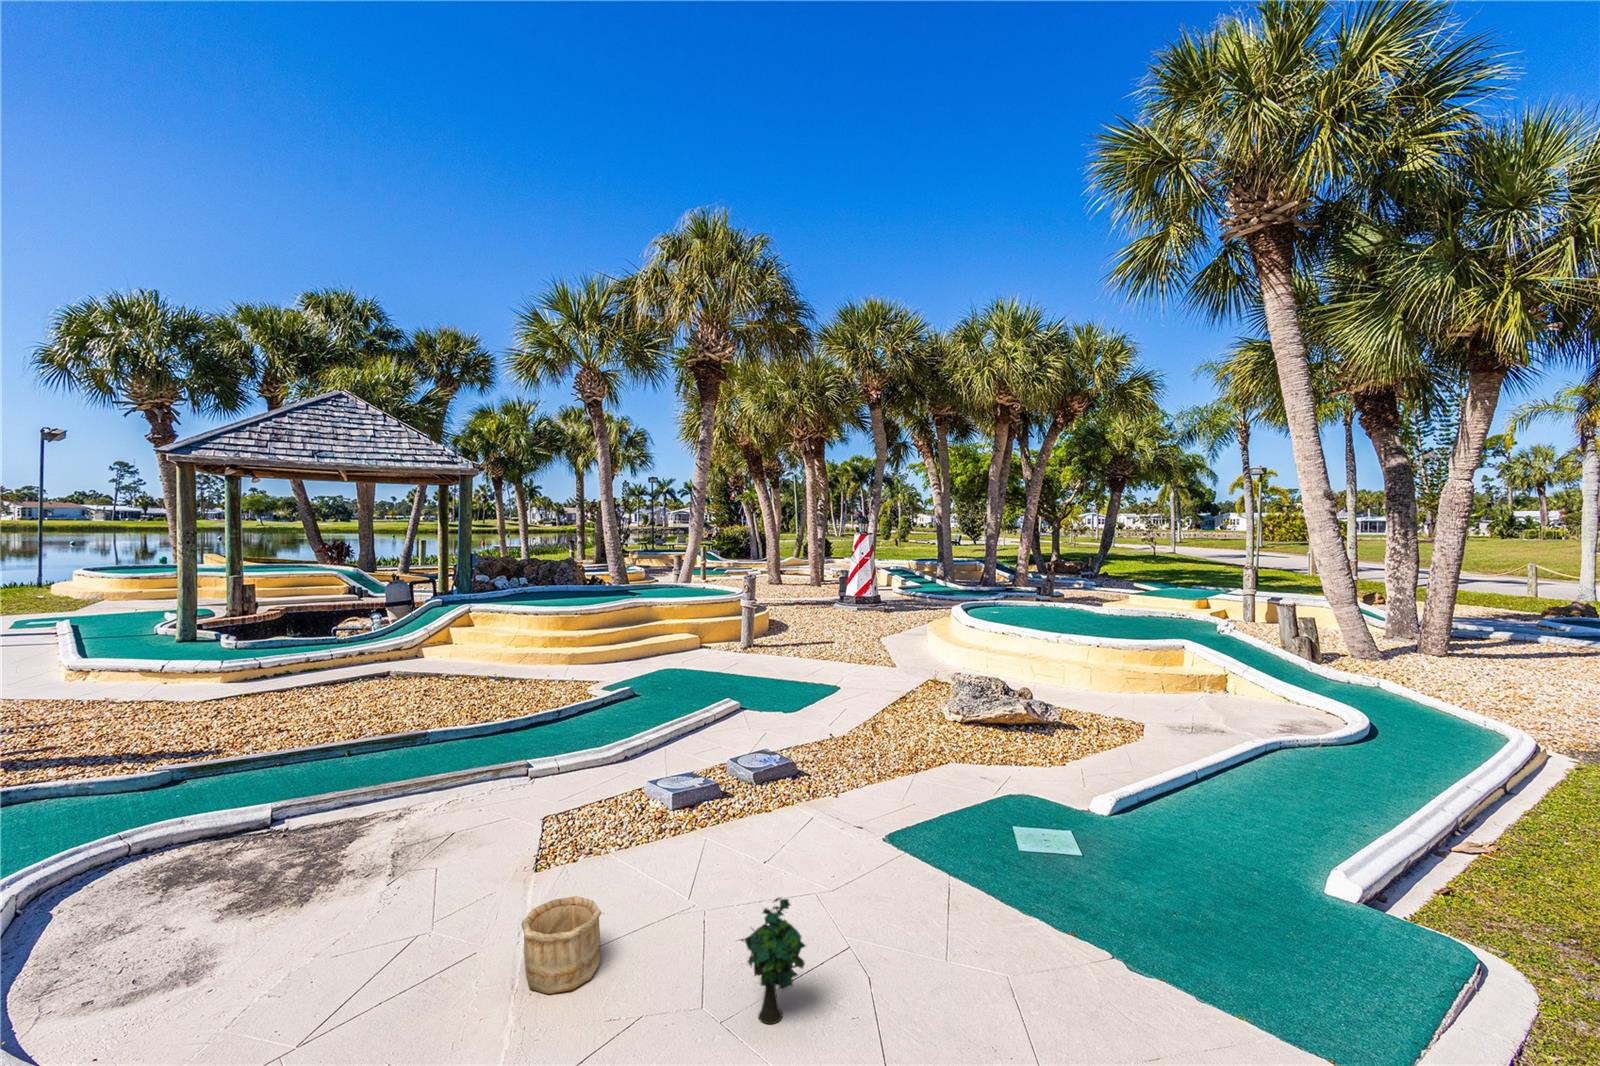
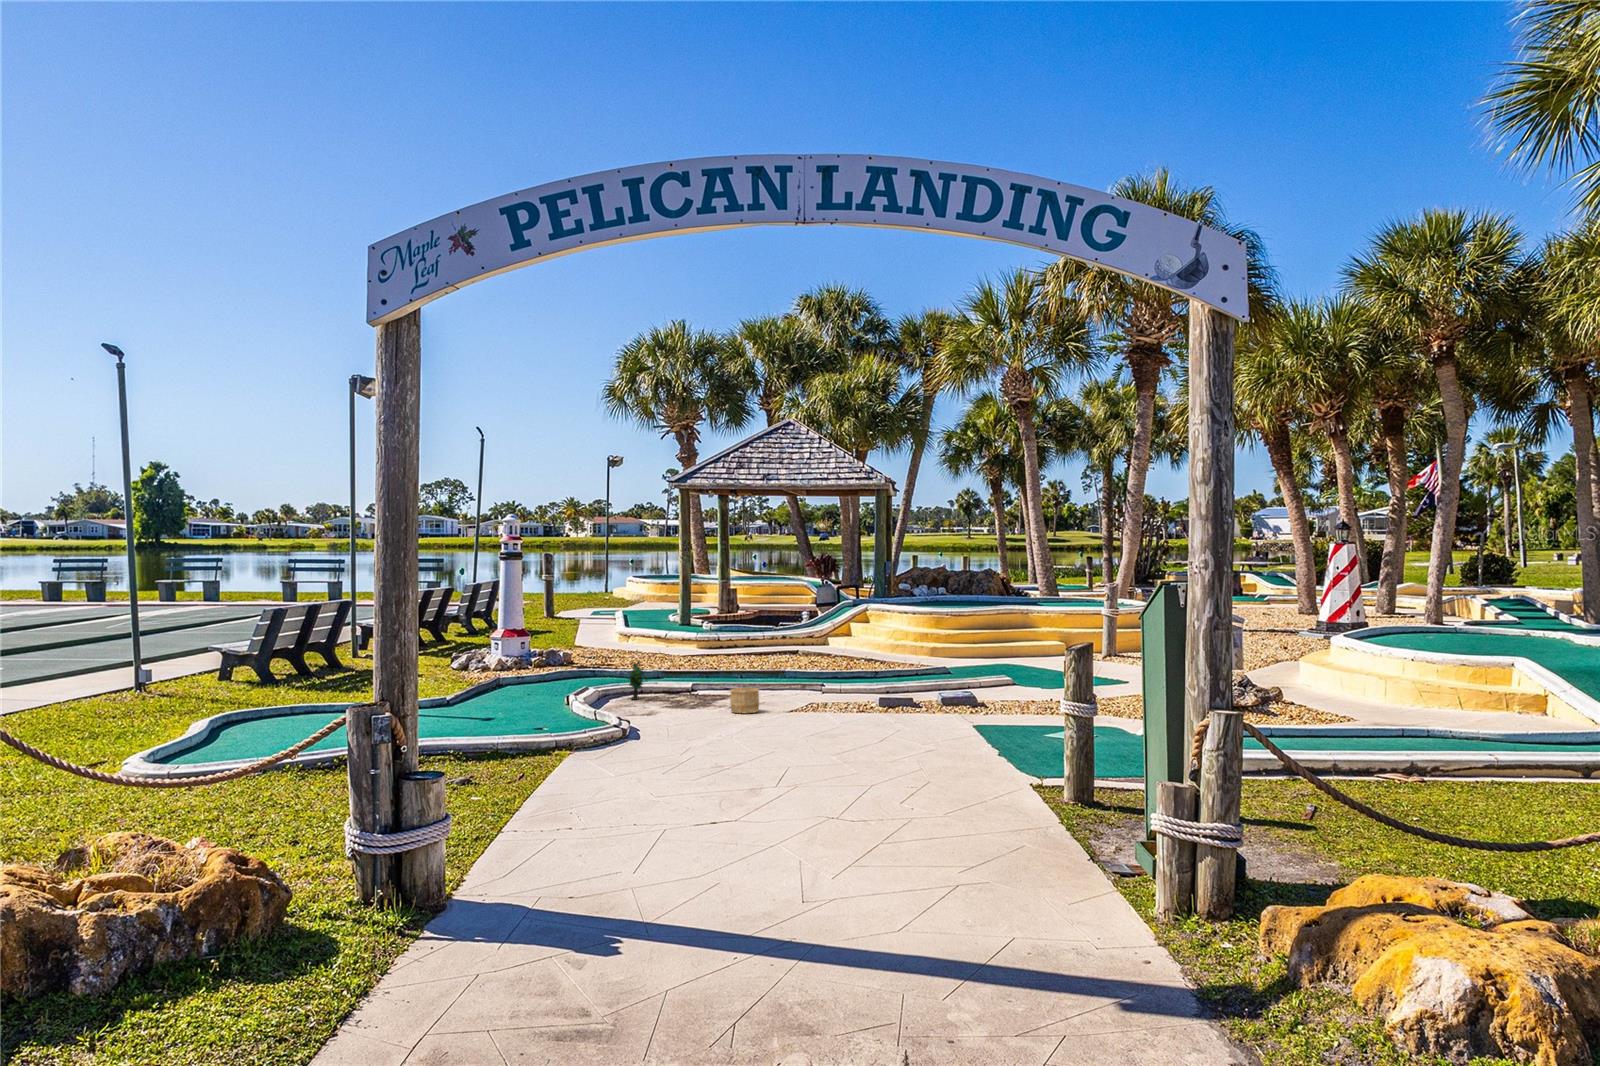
decorative plant: present [740,897,805,1024] -> present [629,661,647,700]

